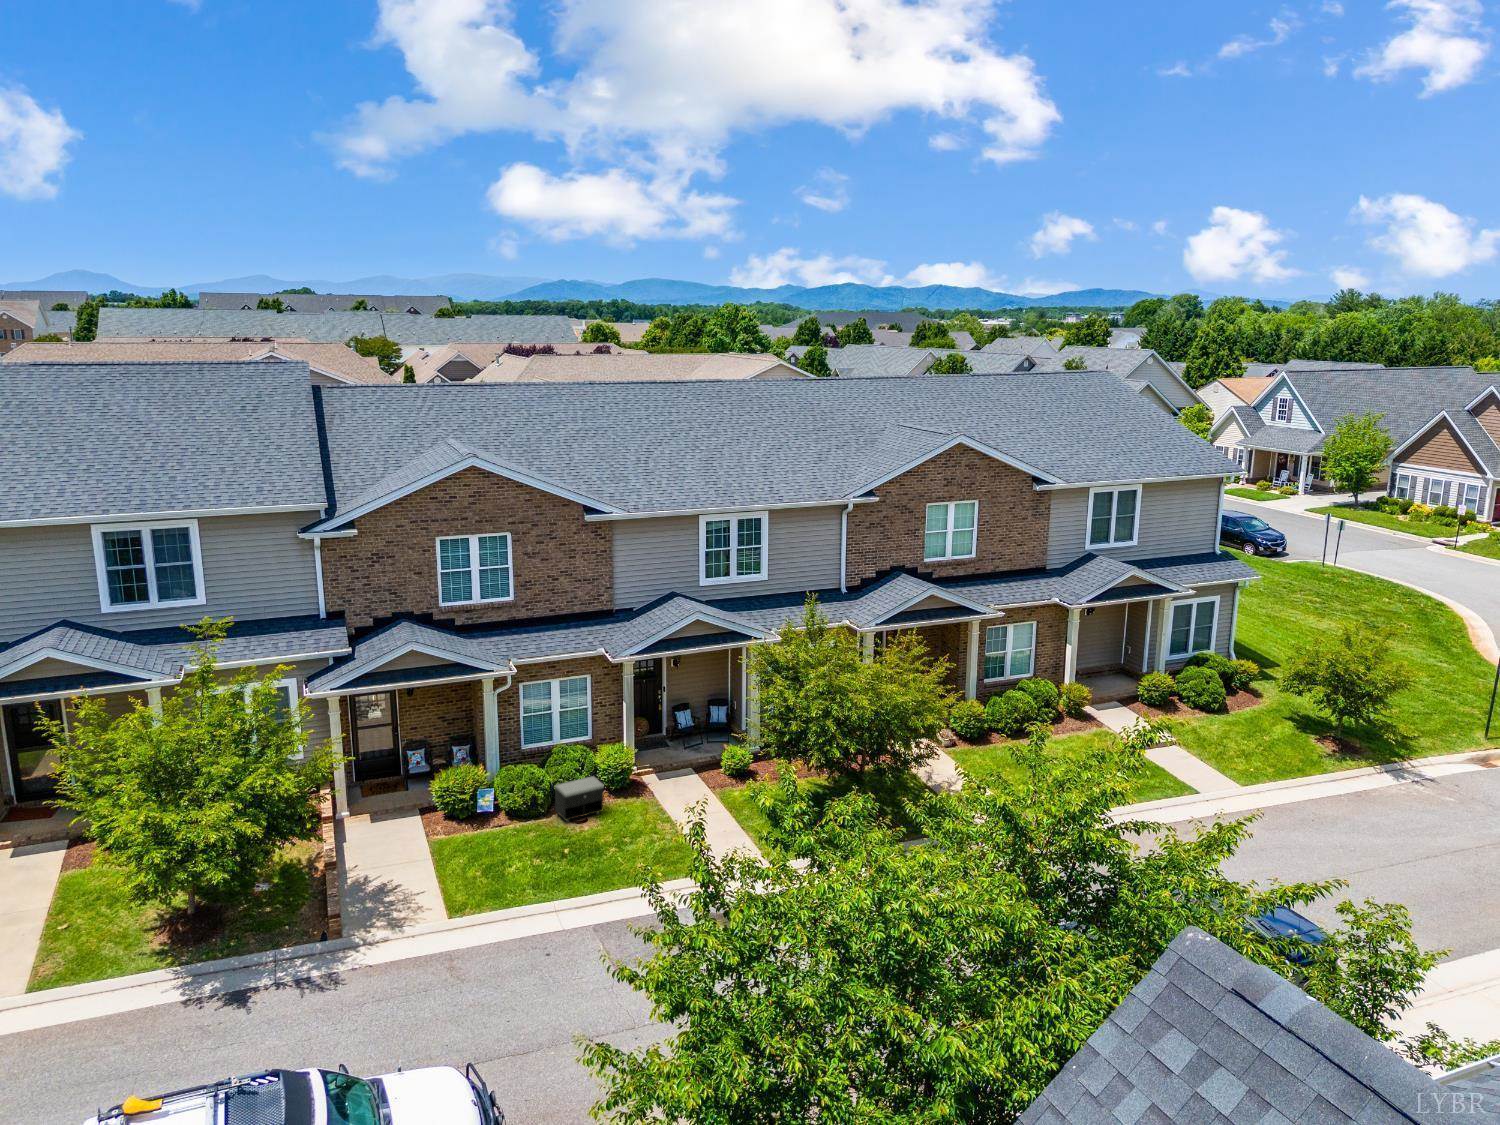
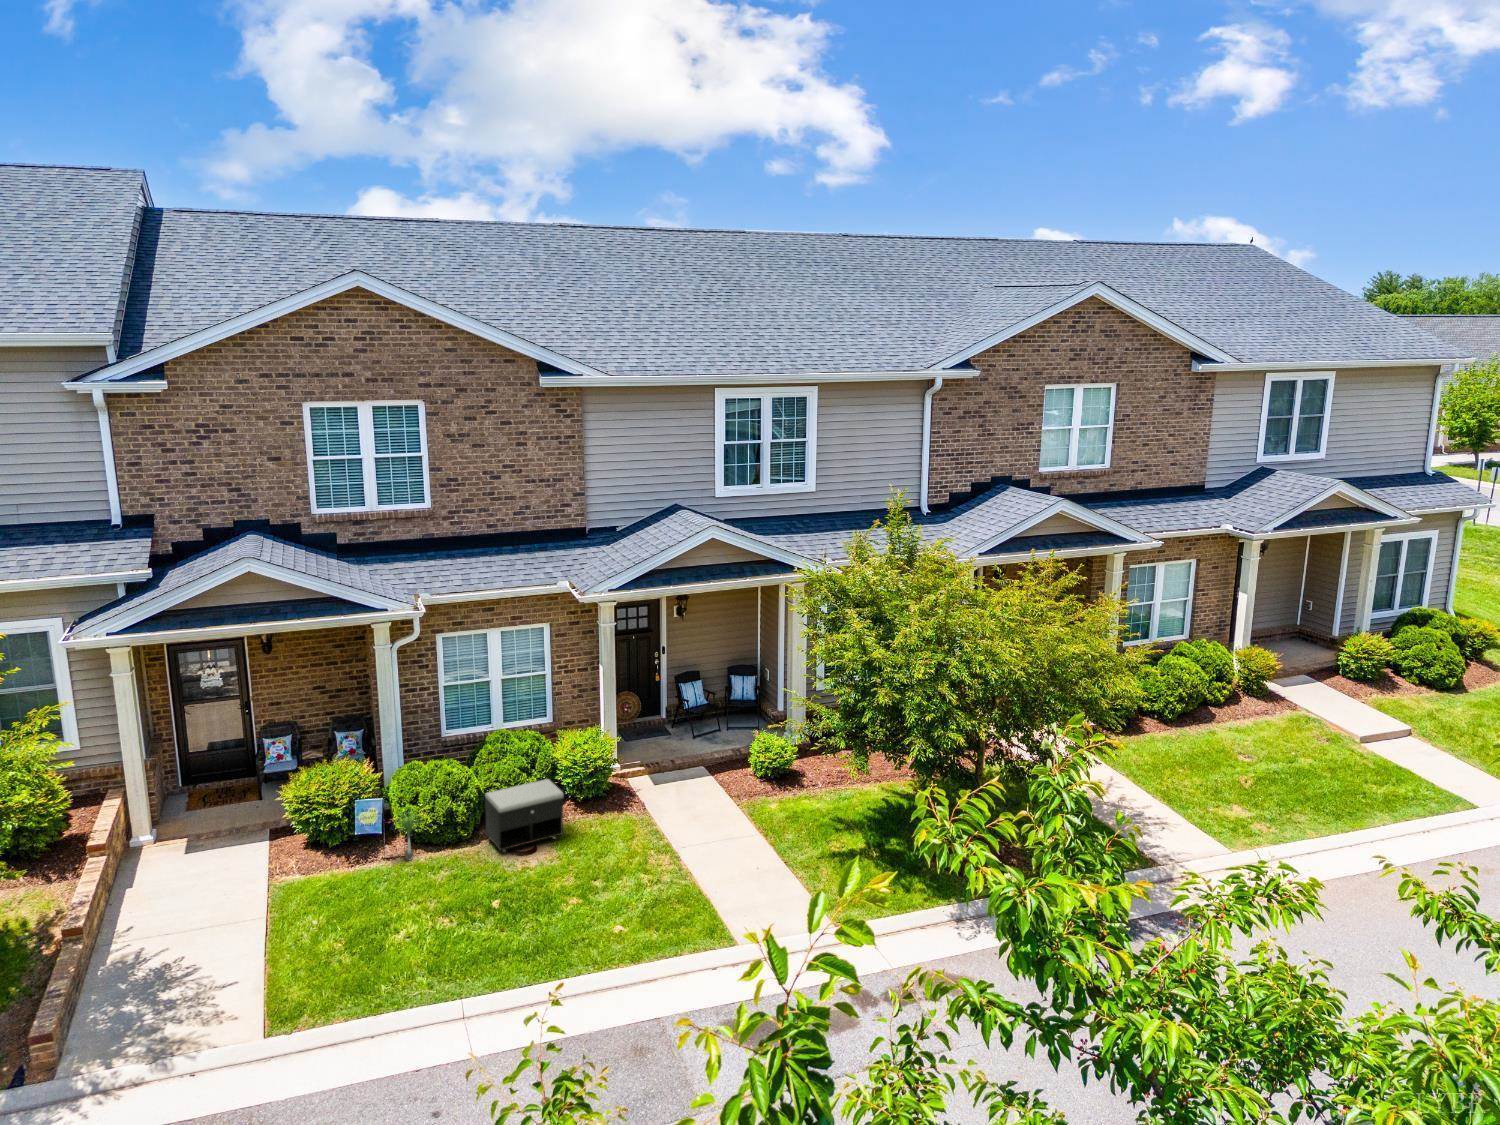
potted plant: none [498,793,521,827] -> present [401,815,415,860]

